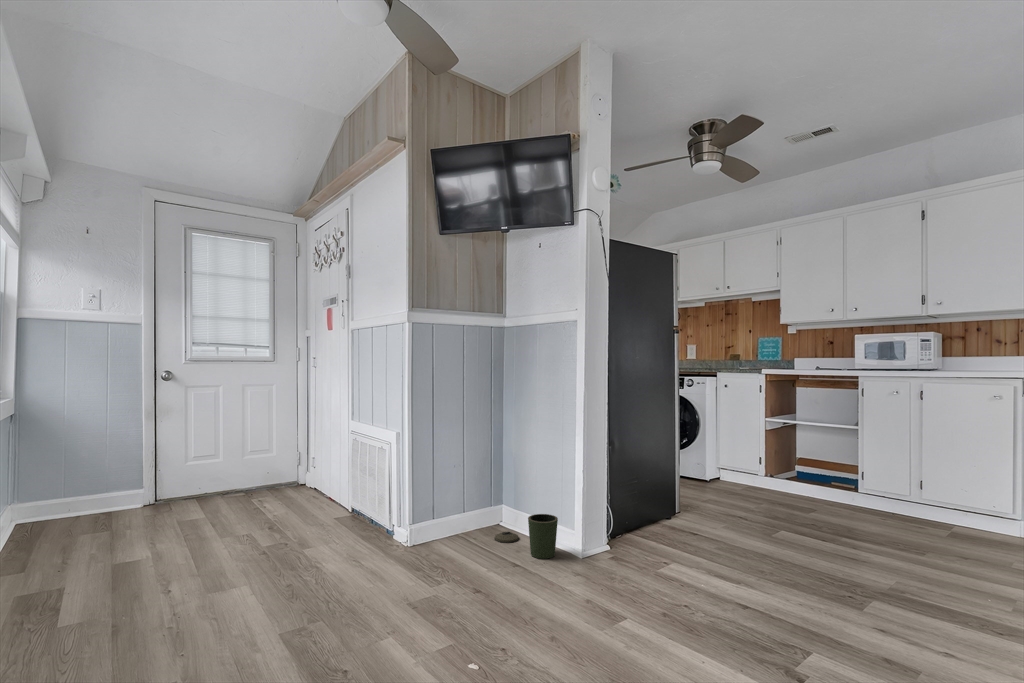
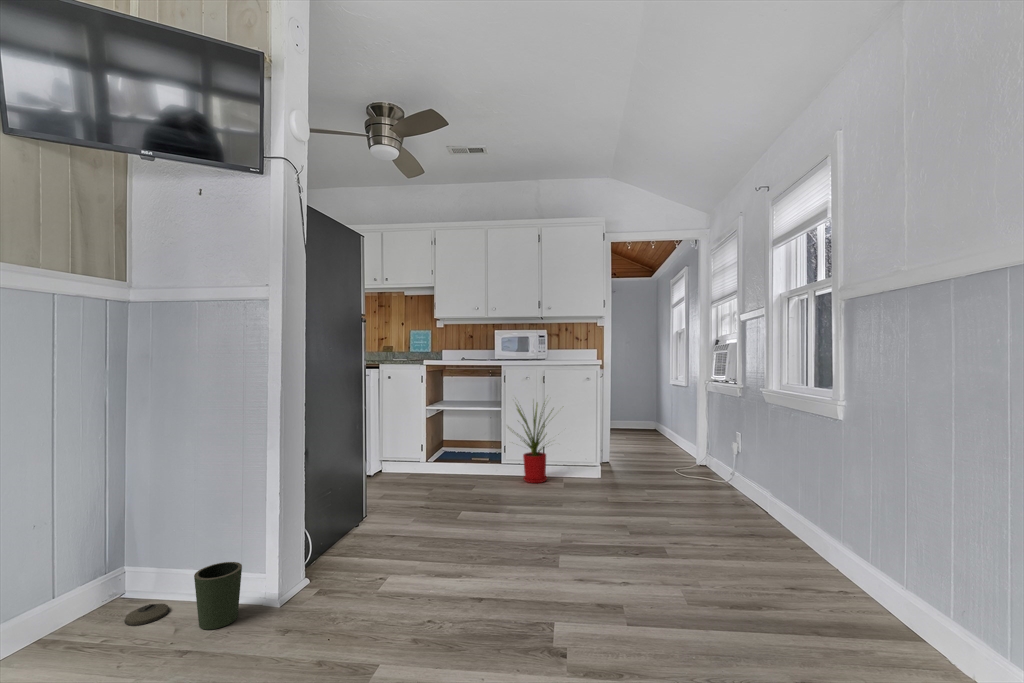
house plant: none [853,416,951,528] -> present [508,404,552,483]

